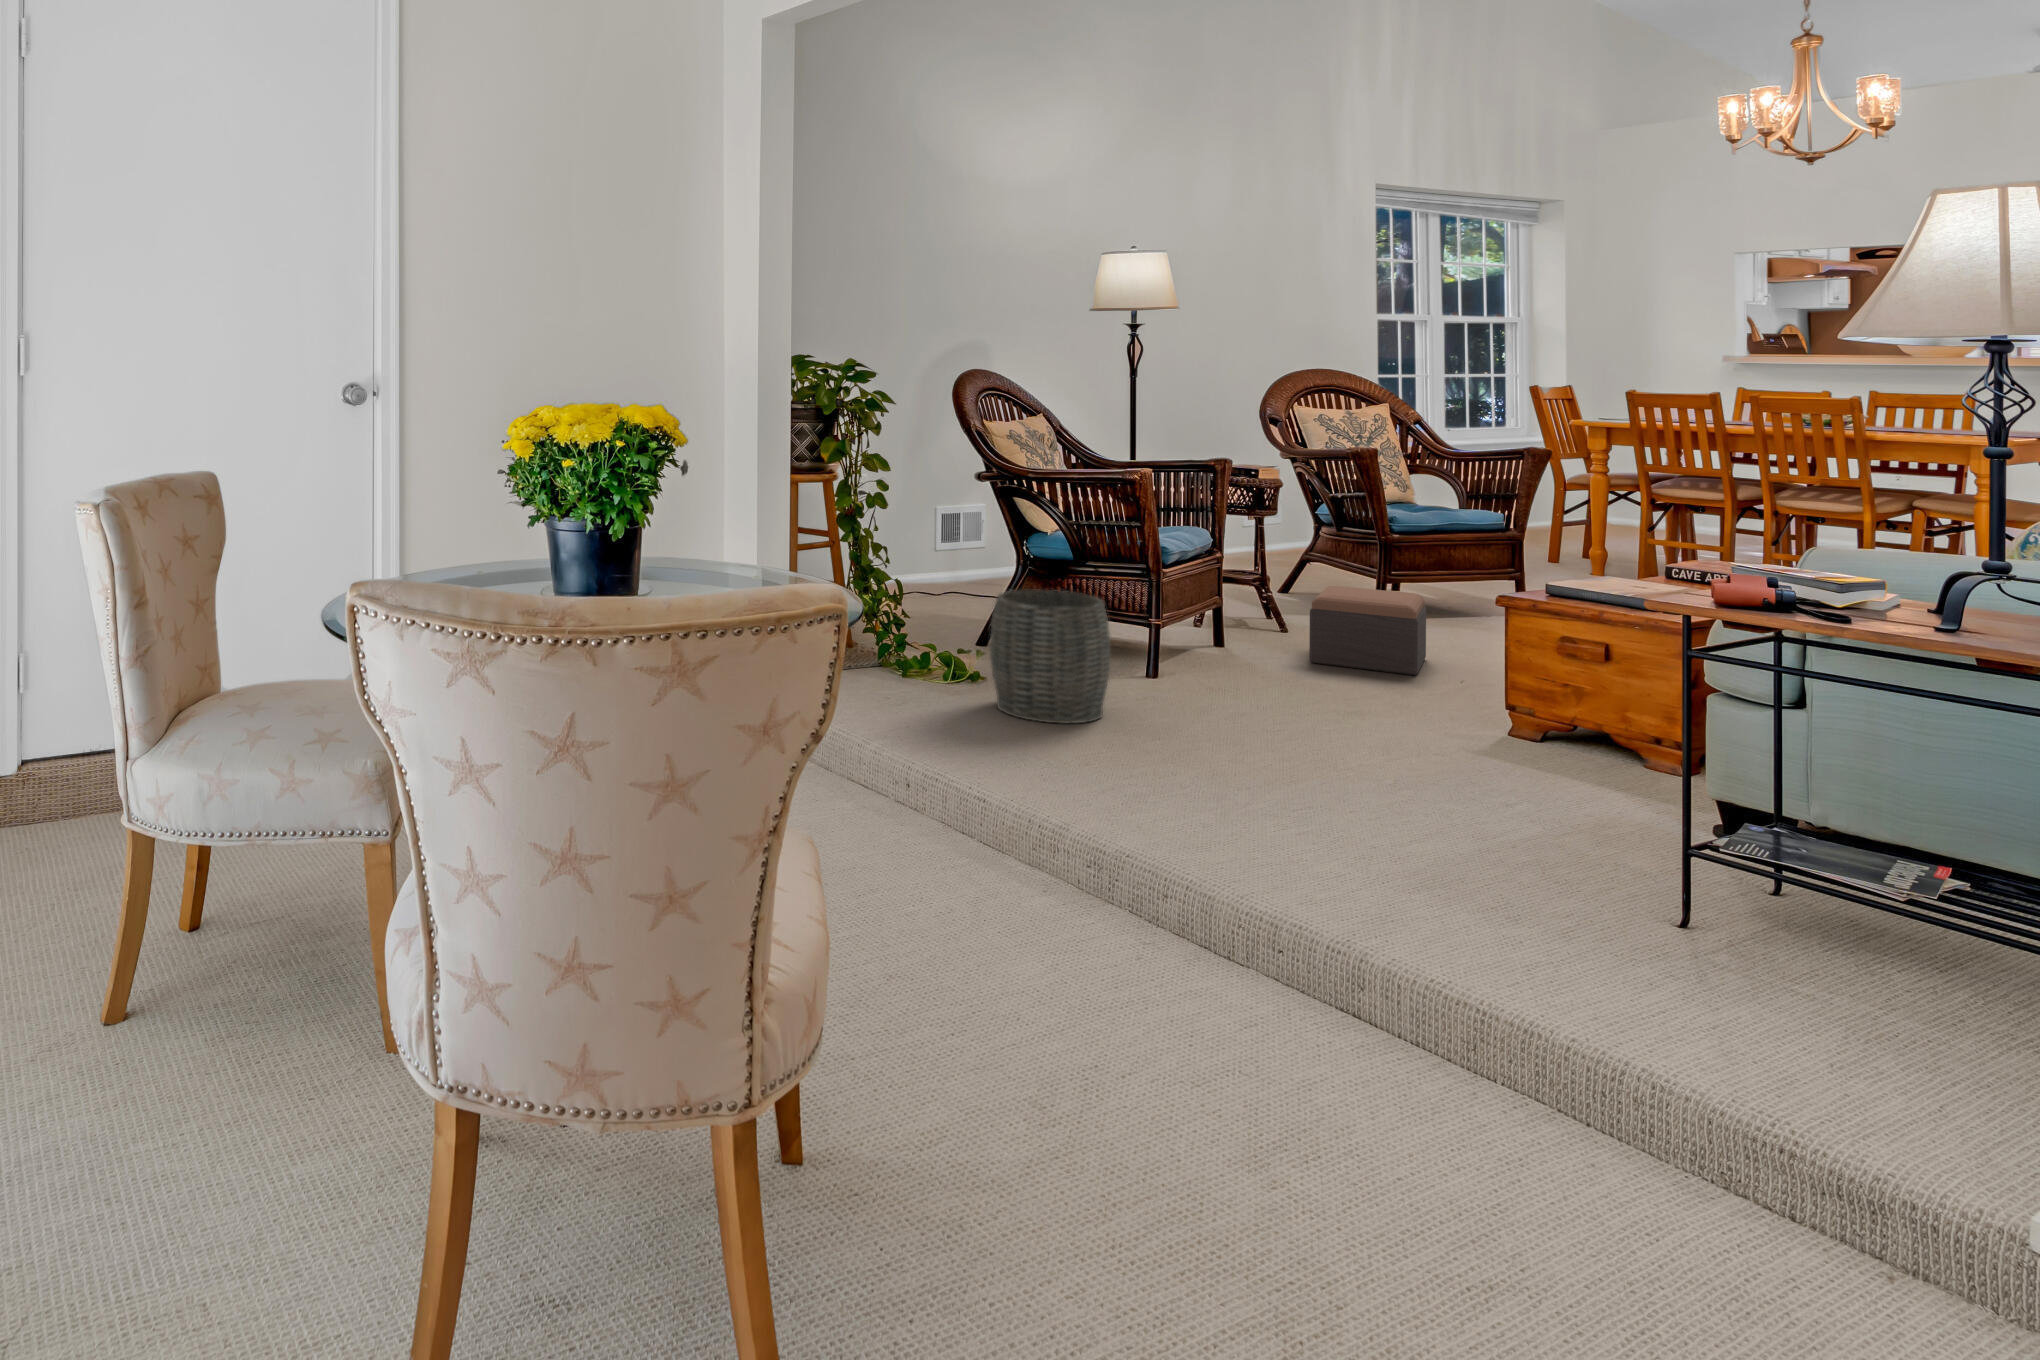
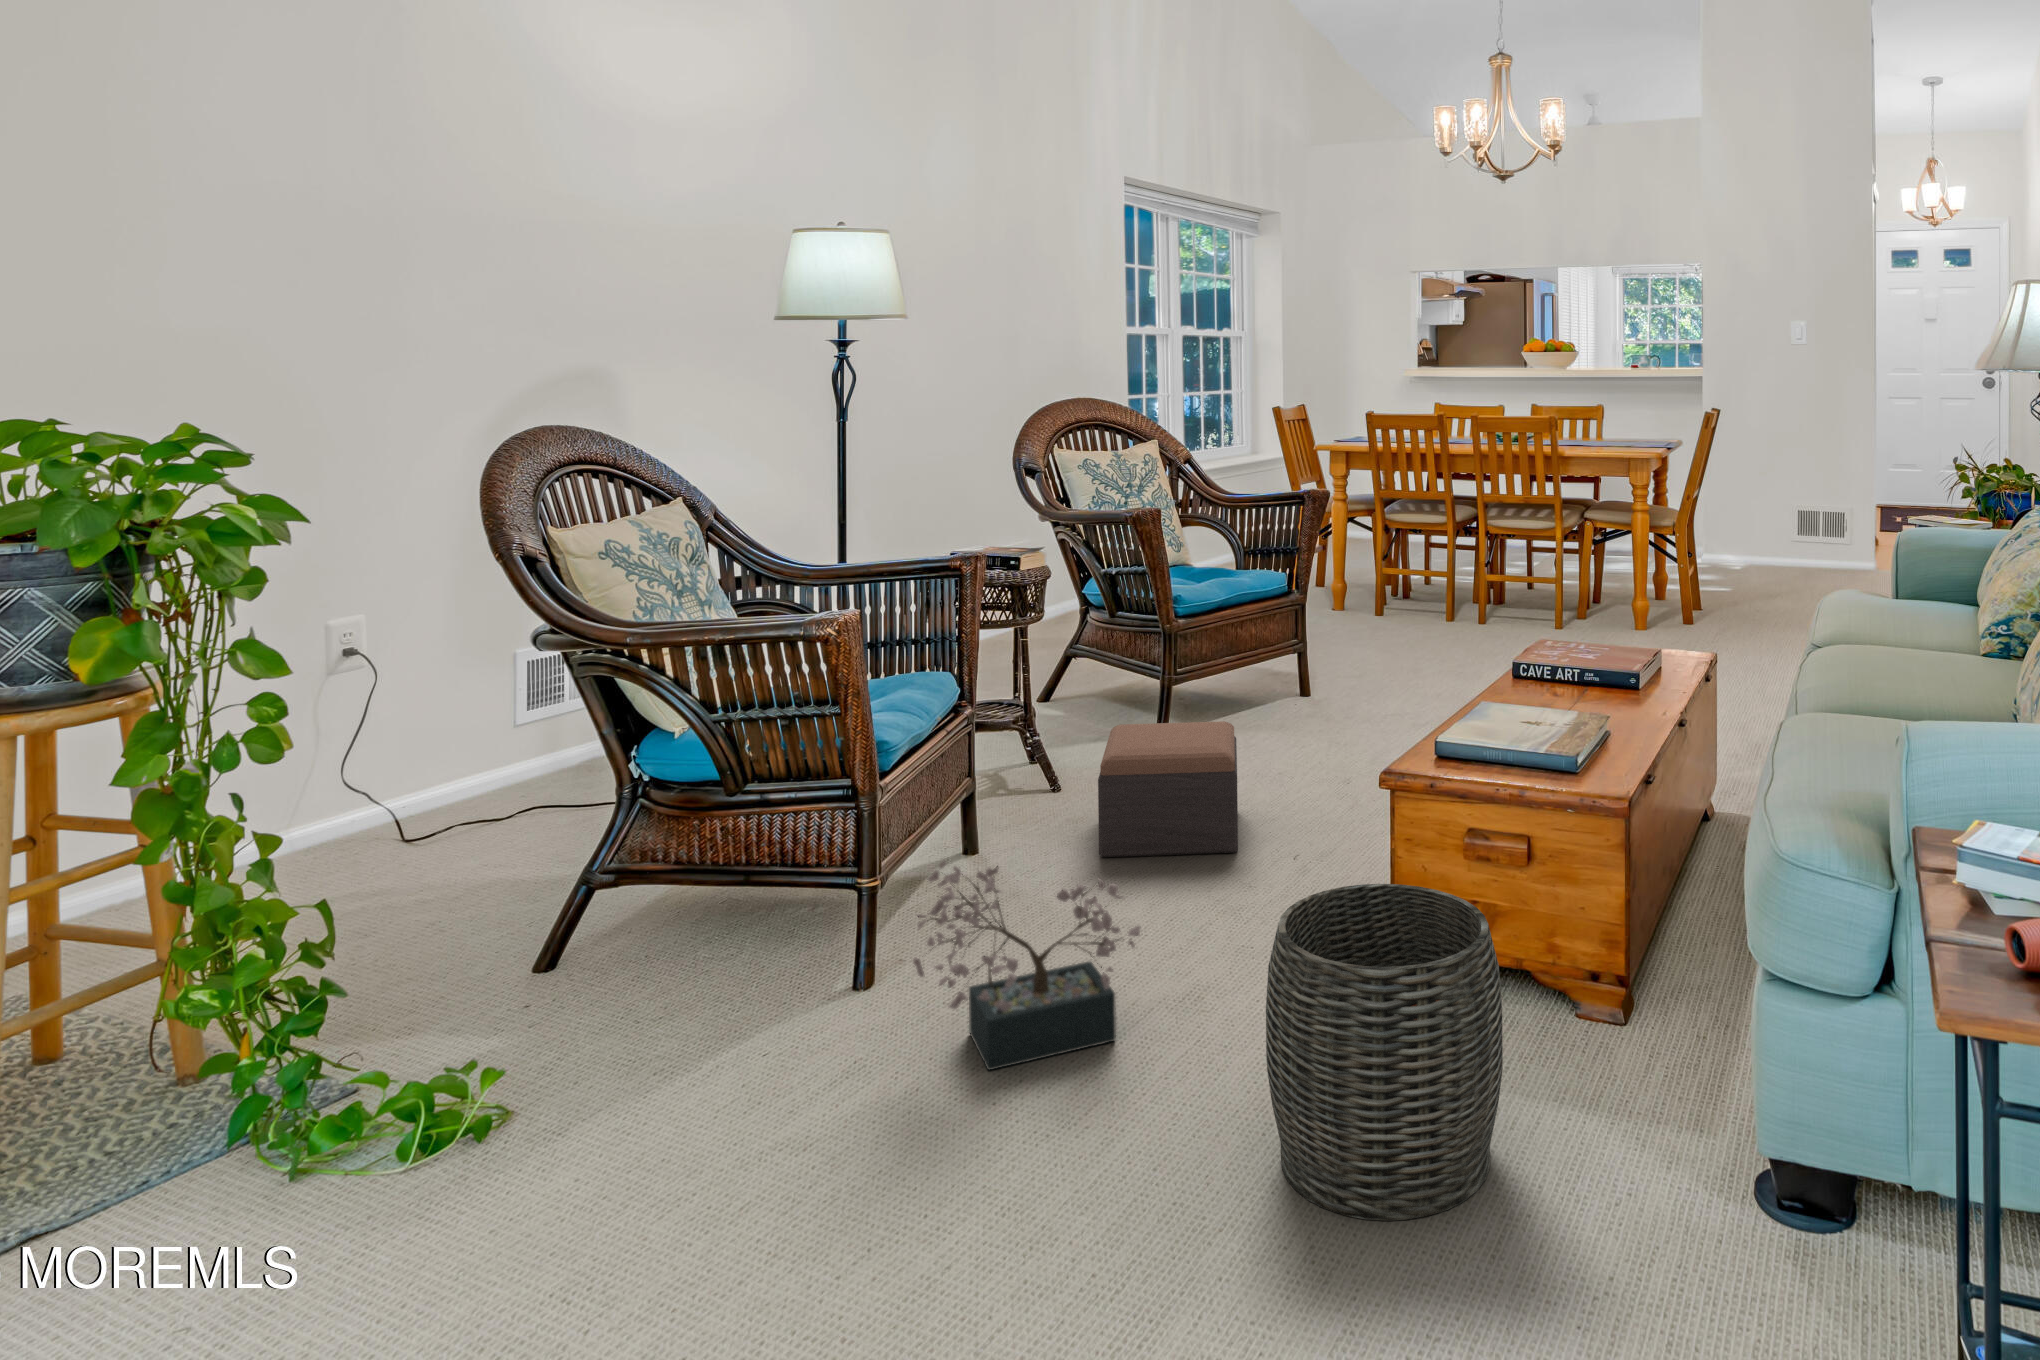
woven basket: present [990,590,1110,724] -> present [1266,884,1503,1221]
decorative plant: none [1180,607,1322,723] -> present [913,861,1140,1070]

